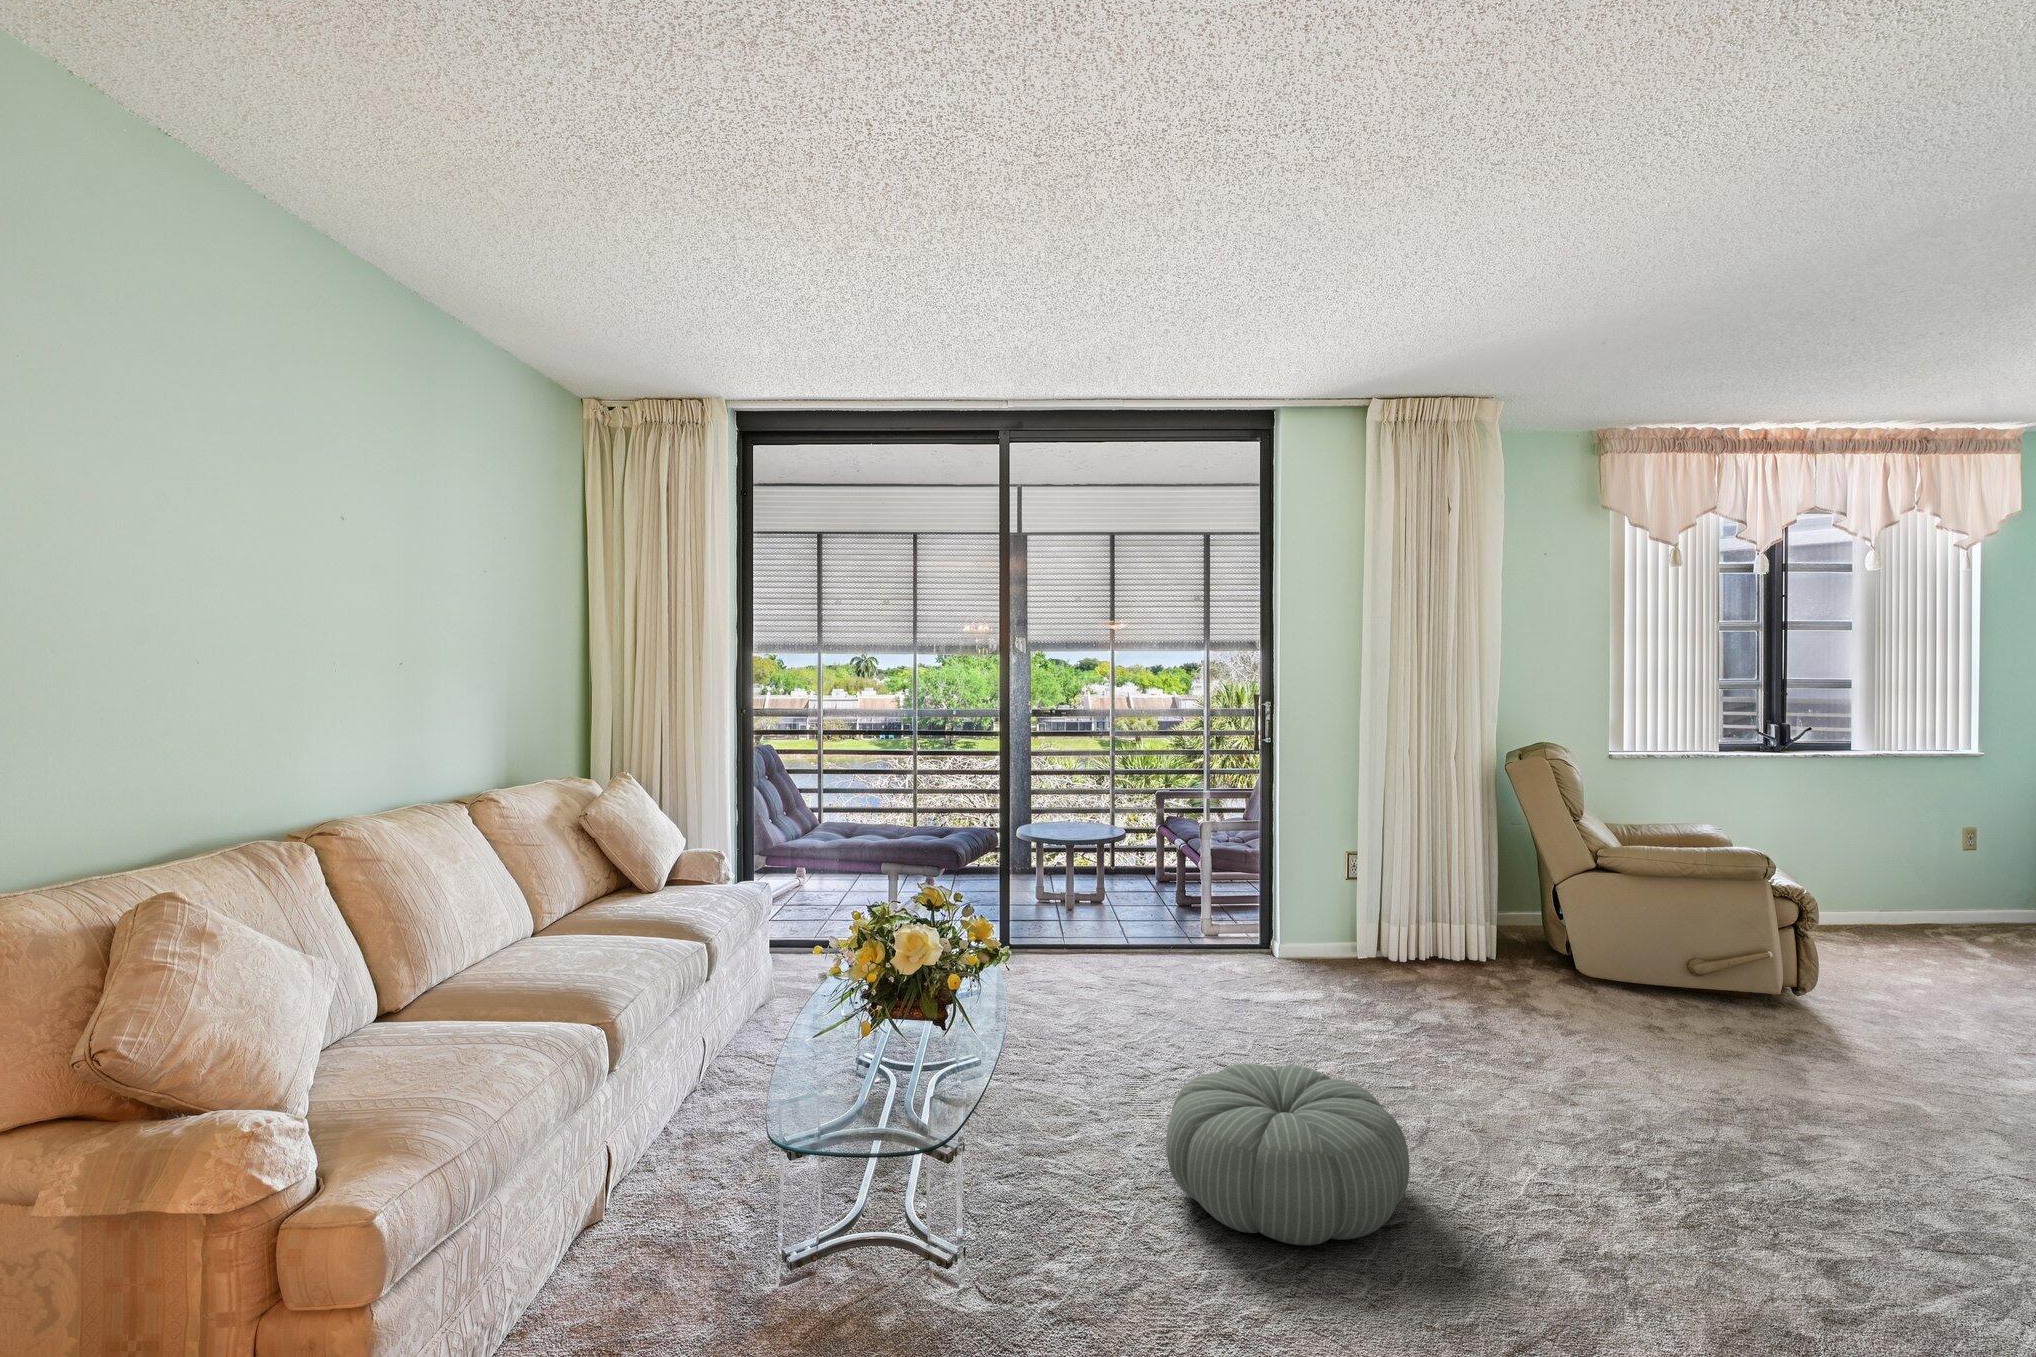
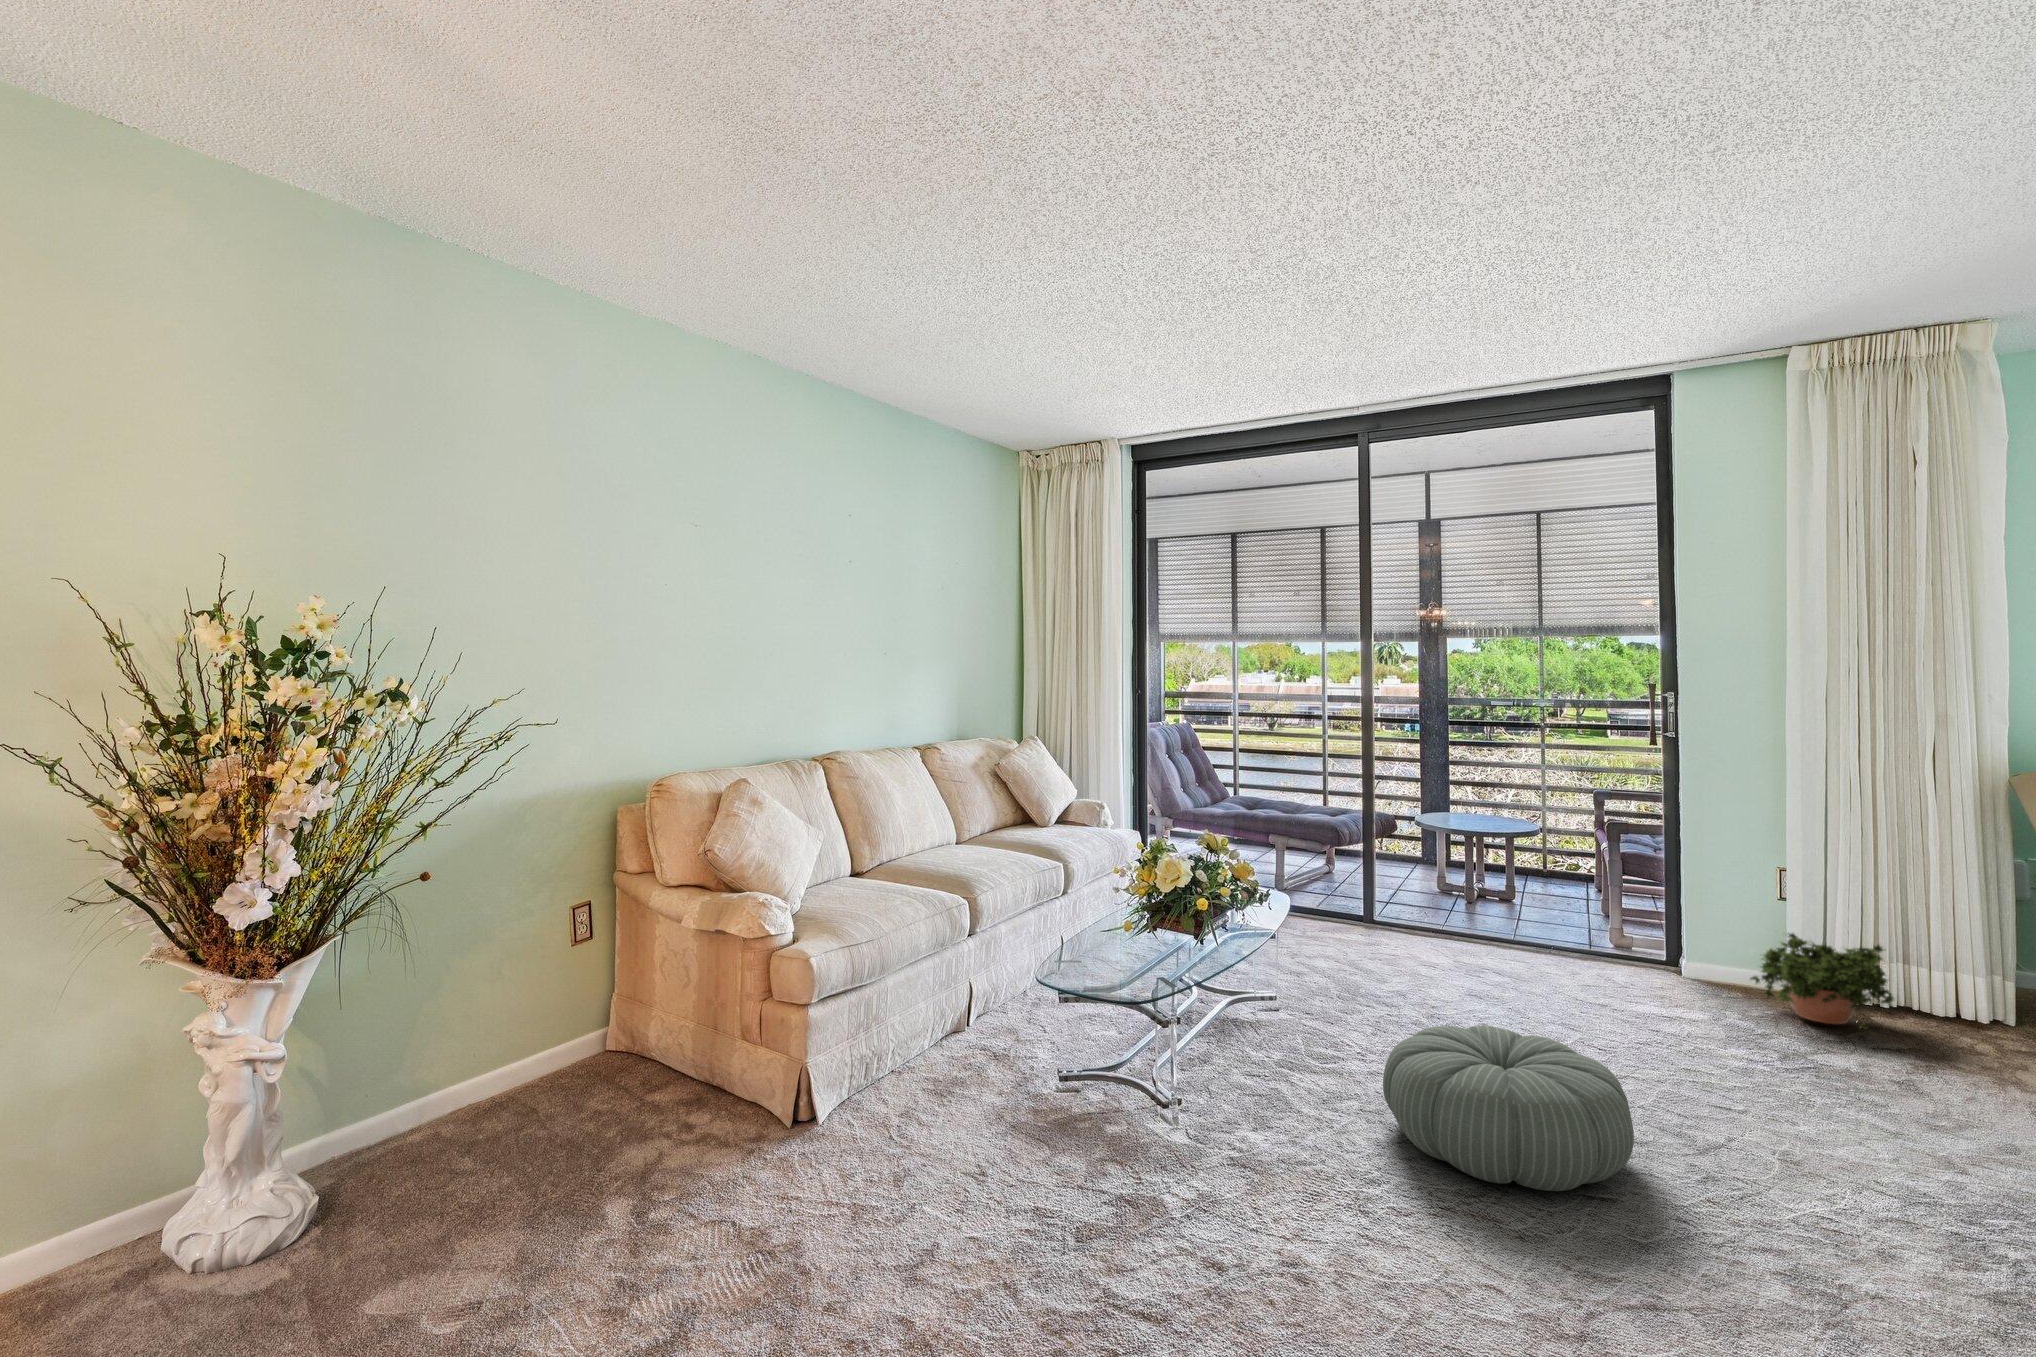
potted plant: none [1340,910,1446,995] -> present [1750,933,1894,1030]

